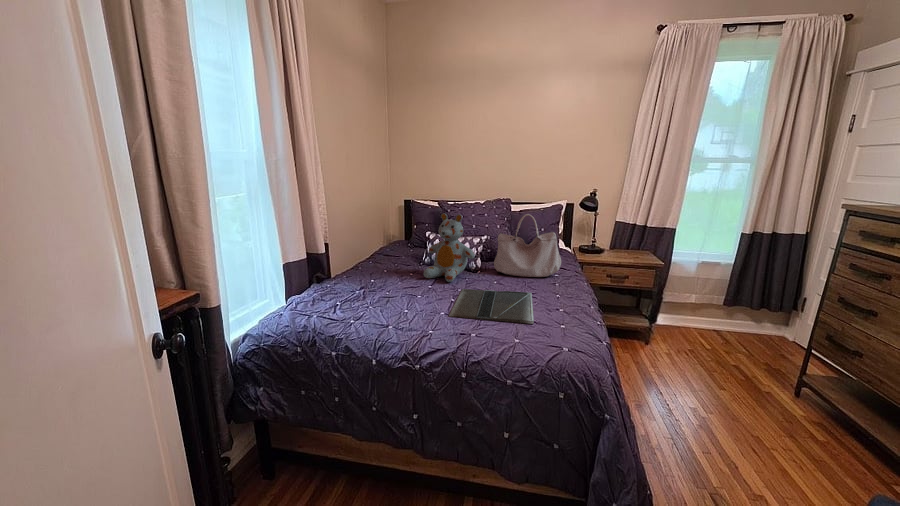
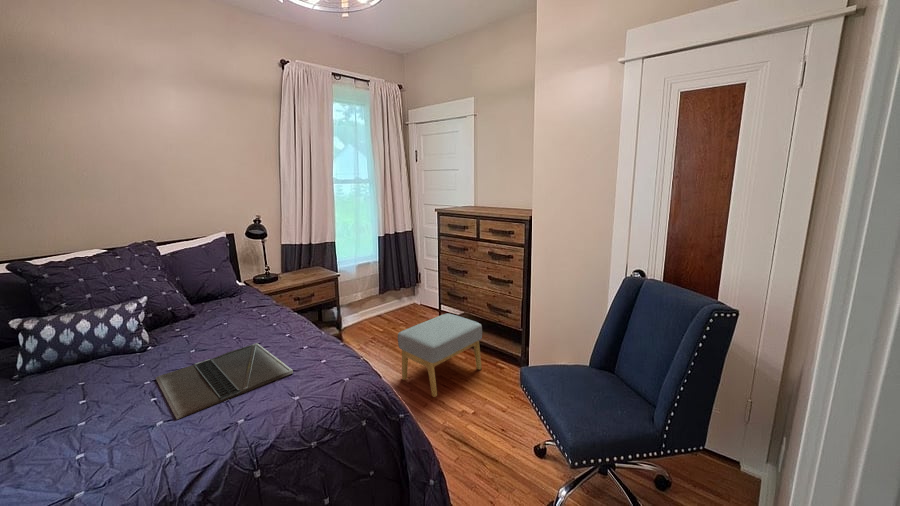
stuffed bear: present [424,213,475,282] -> none [48,276,151,389]
handbag: present [494,214,561,277] -> none [172,256,264,336]
footstool: none [696,352,866,468] -> present [398,314,482,397]

